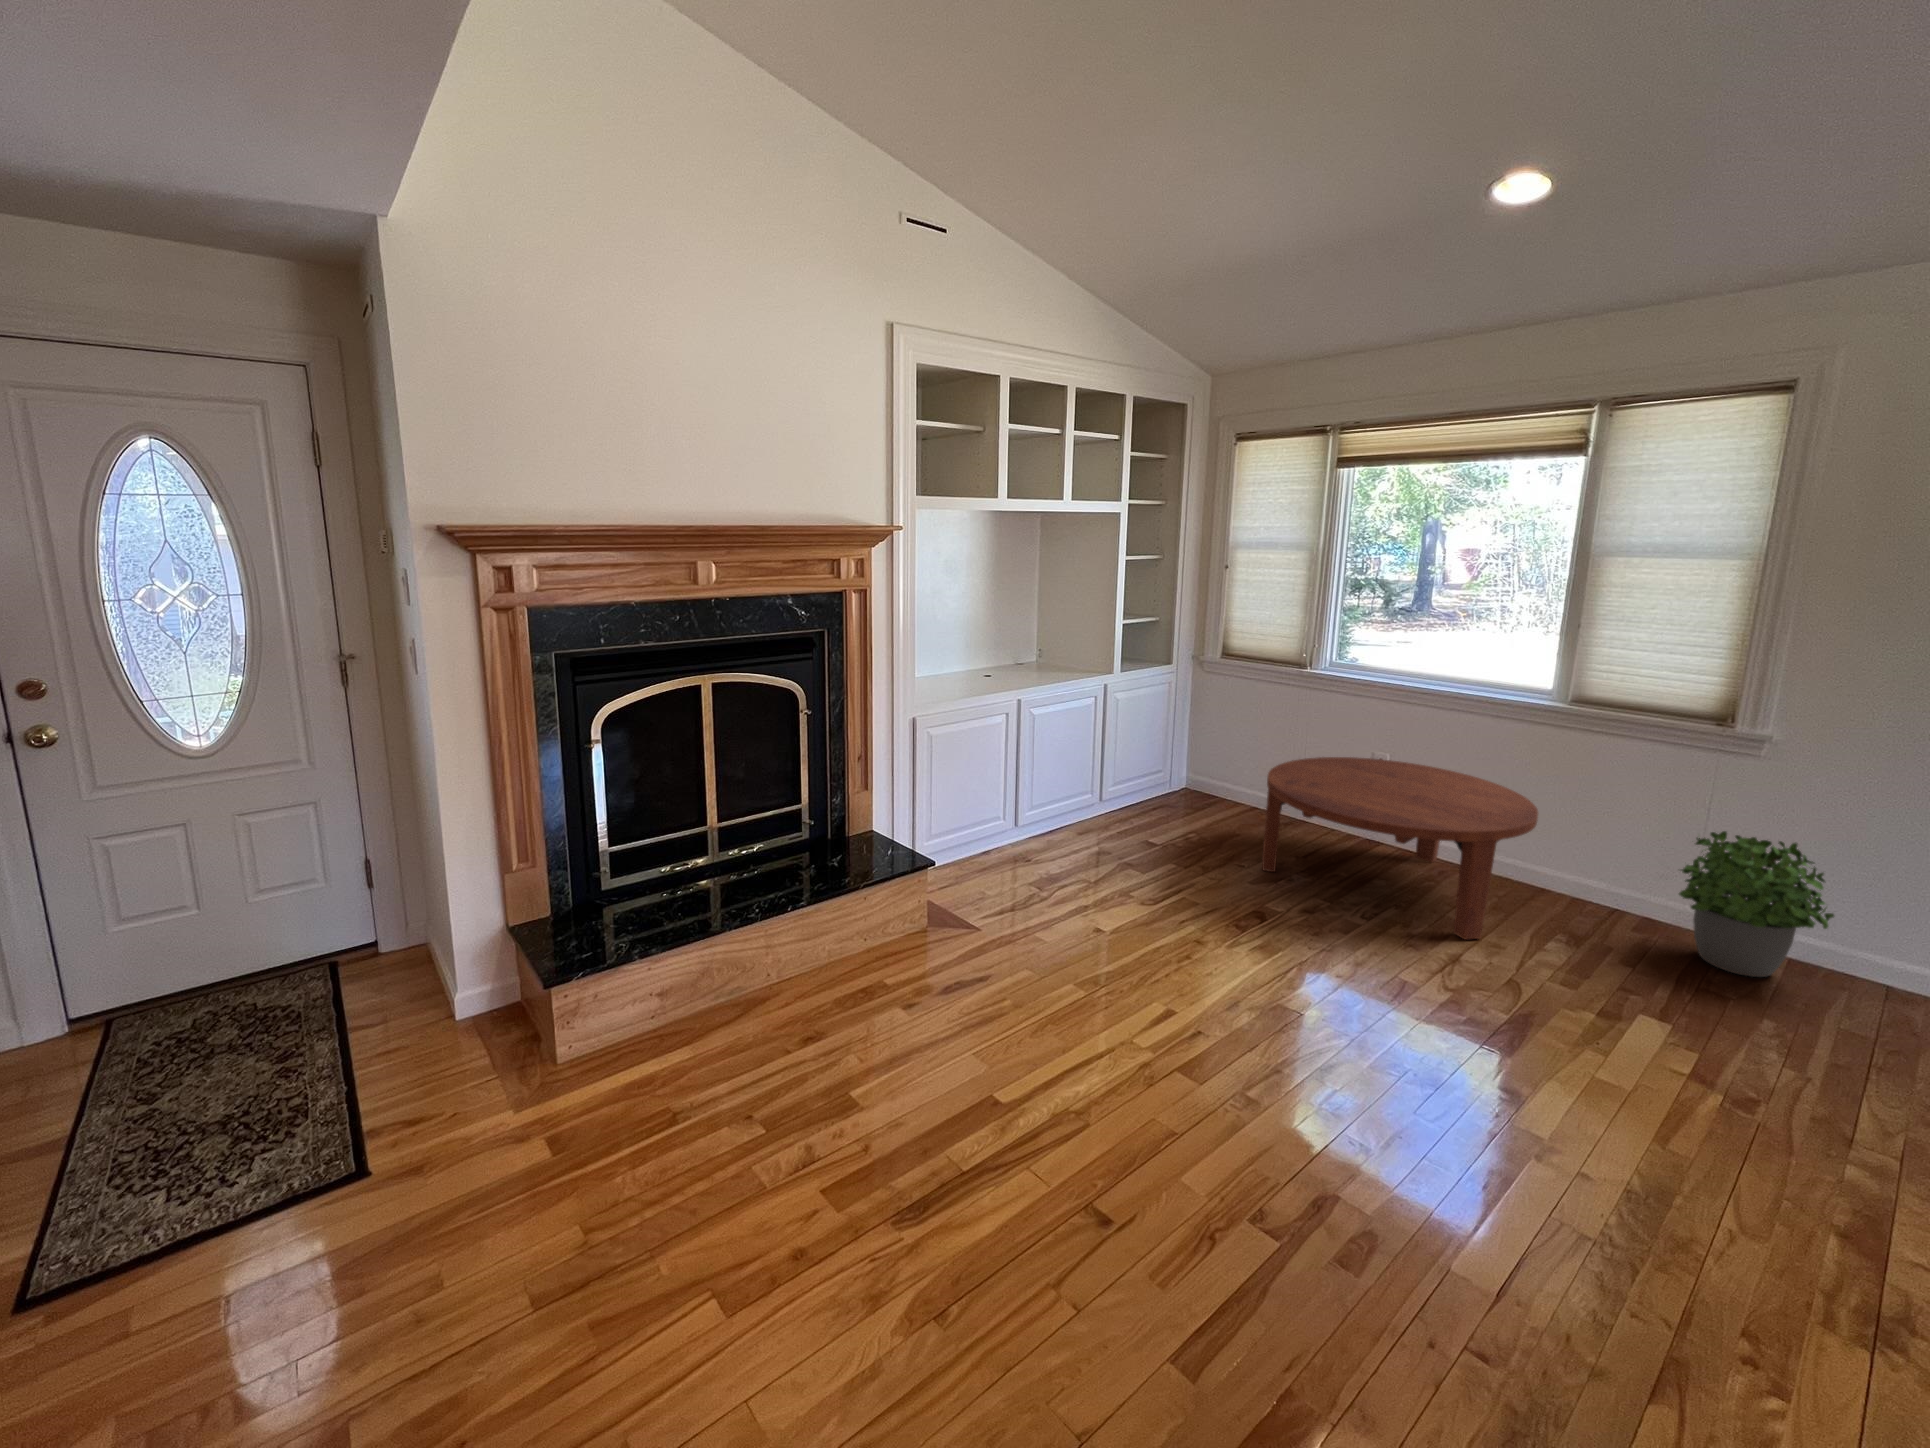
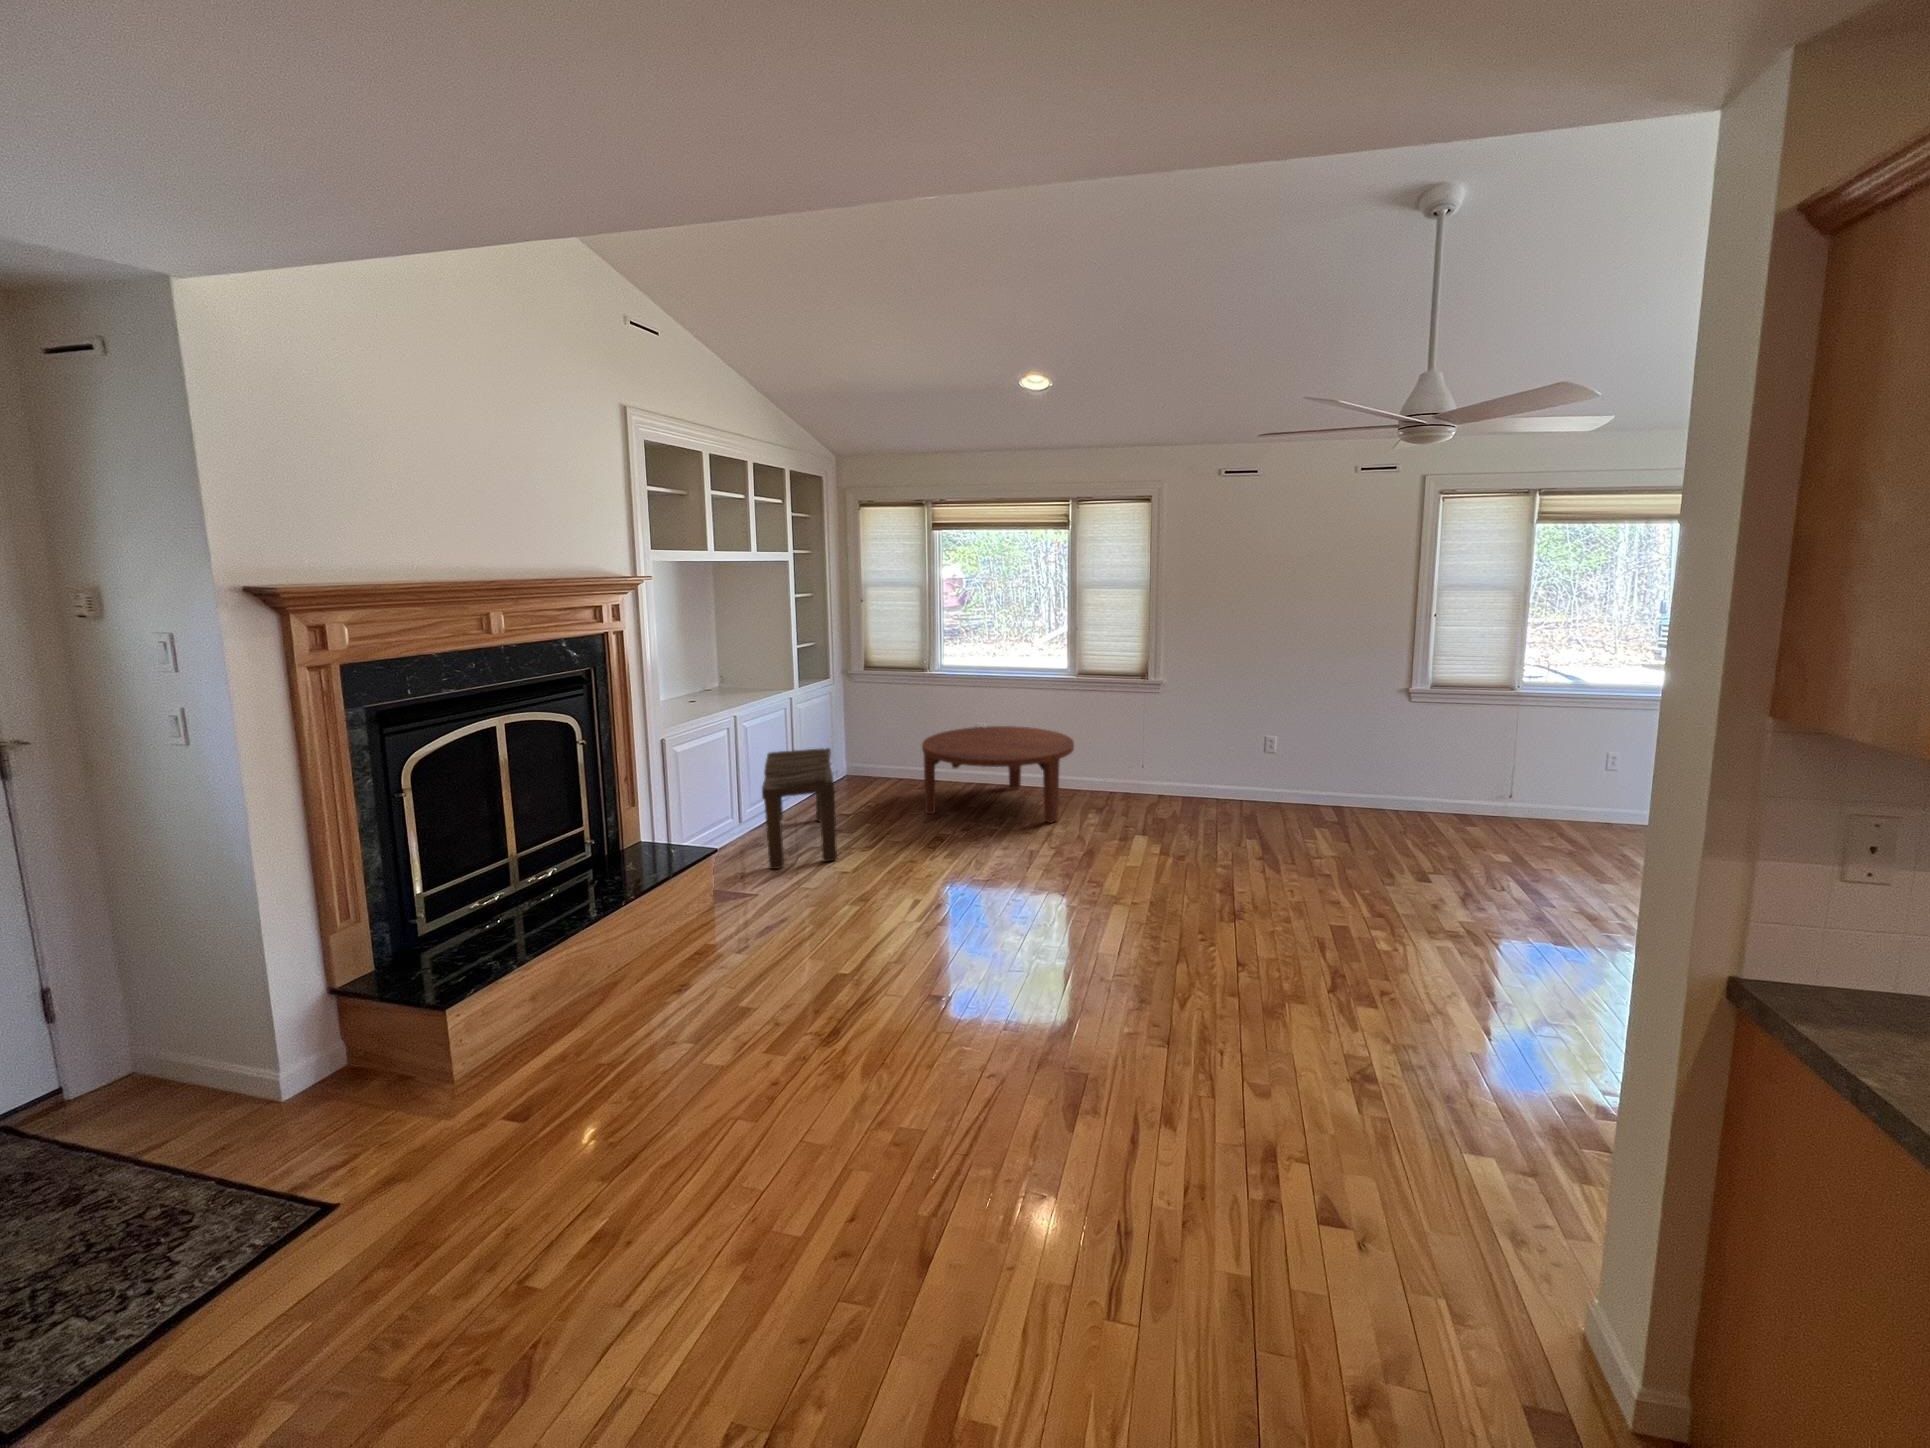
bench: none [1014,749,1137,909] -> present [762,748,837,869]
potted plant: present [1679,831,1834,977] -> none [1136,734,1197,808]

